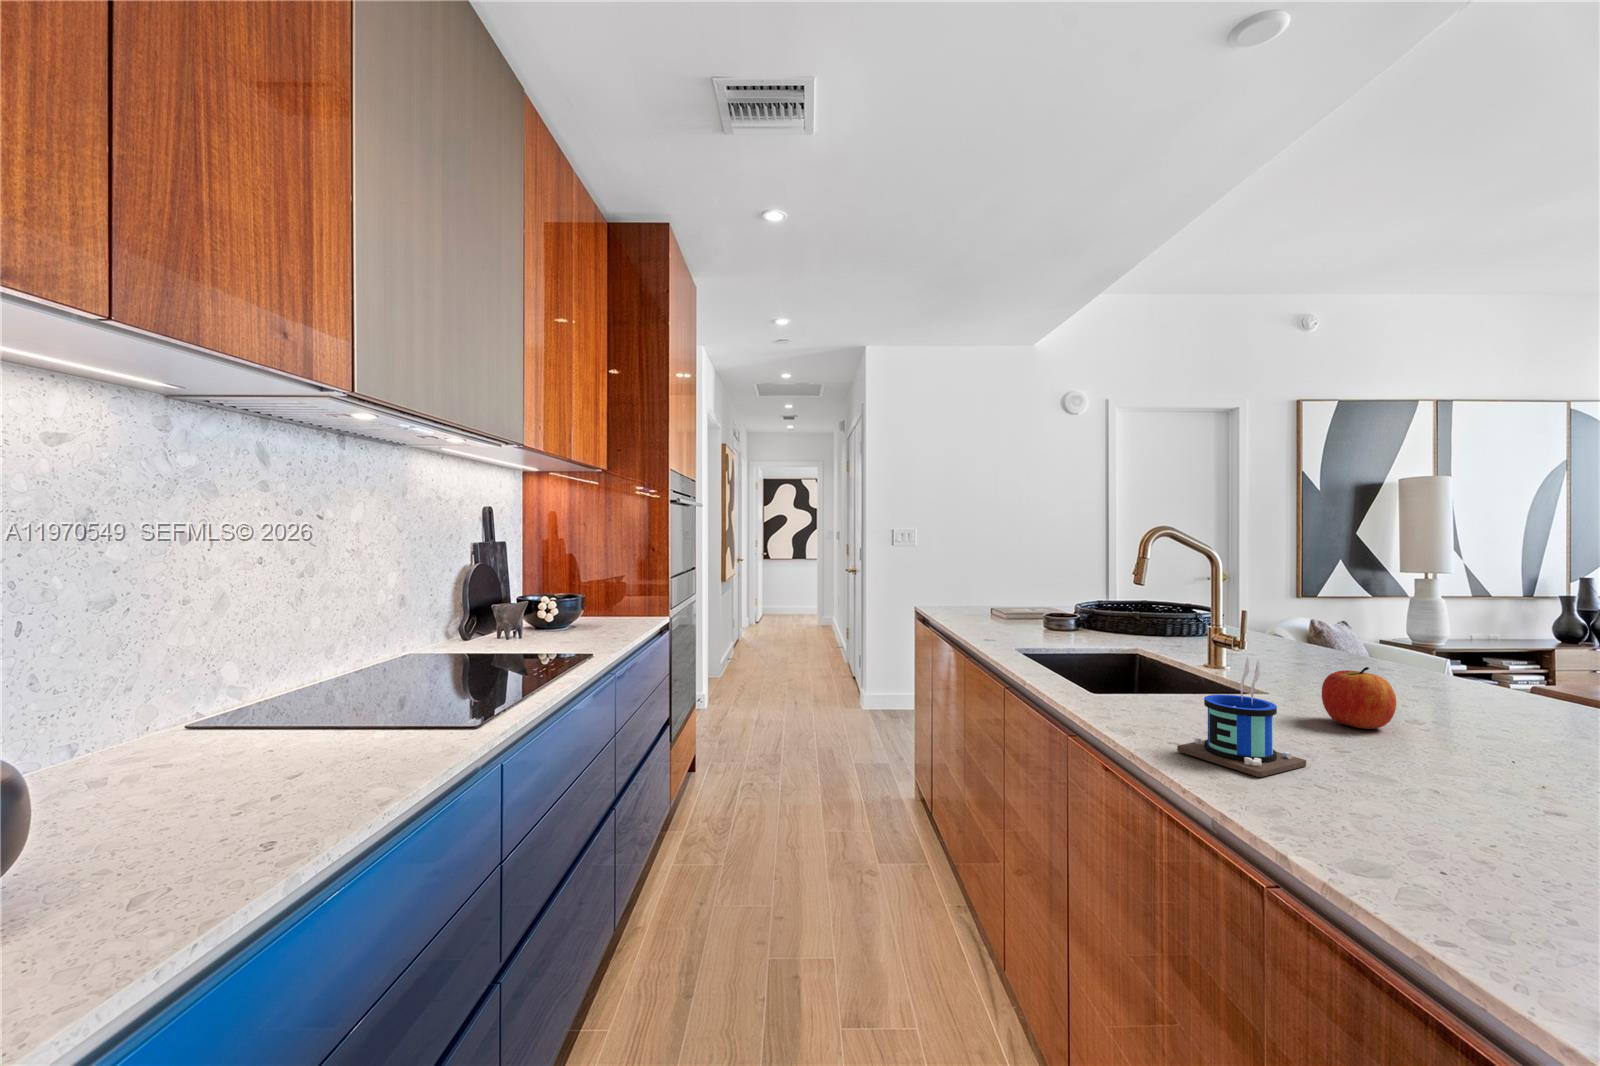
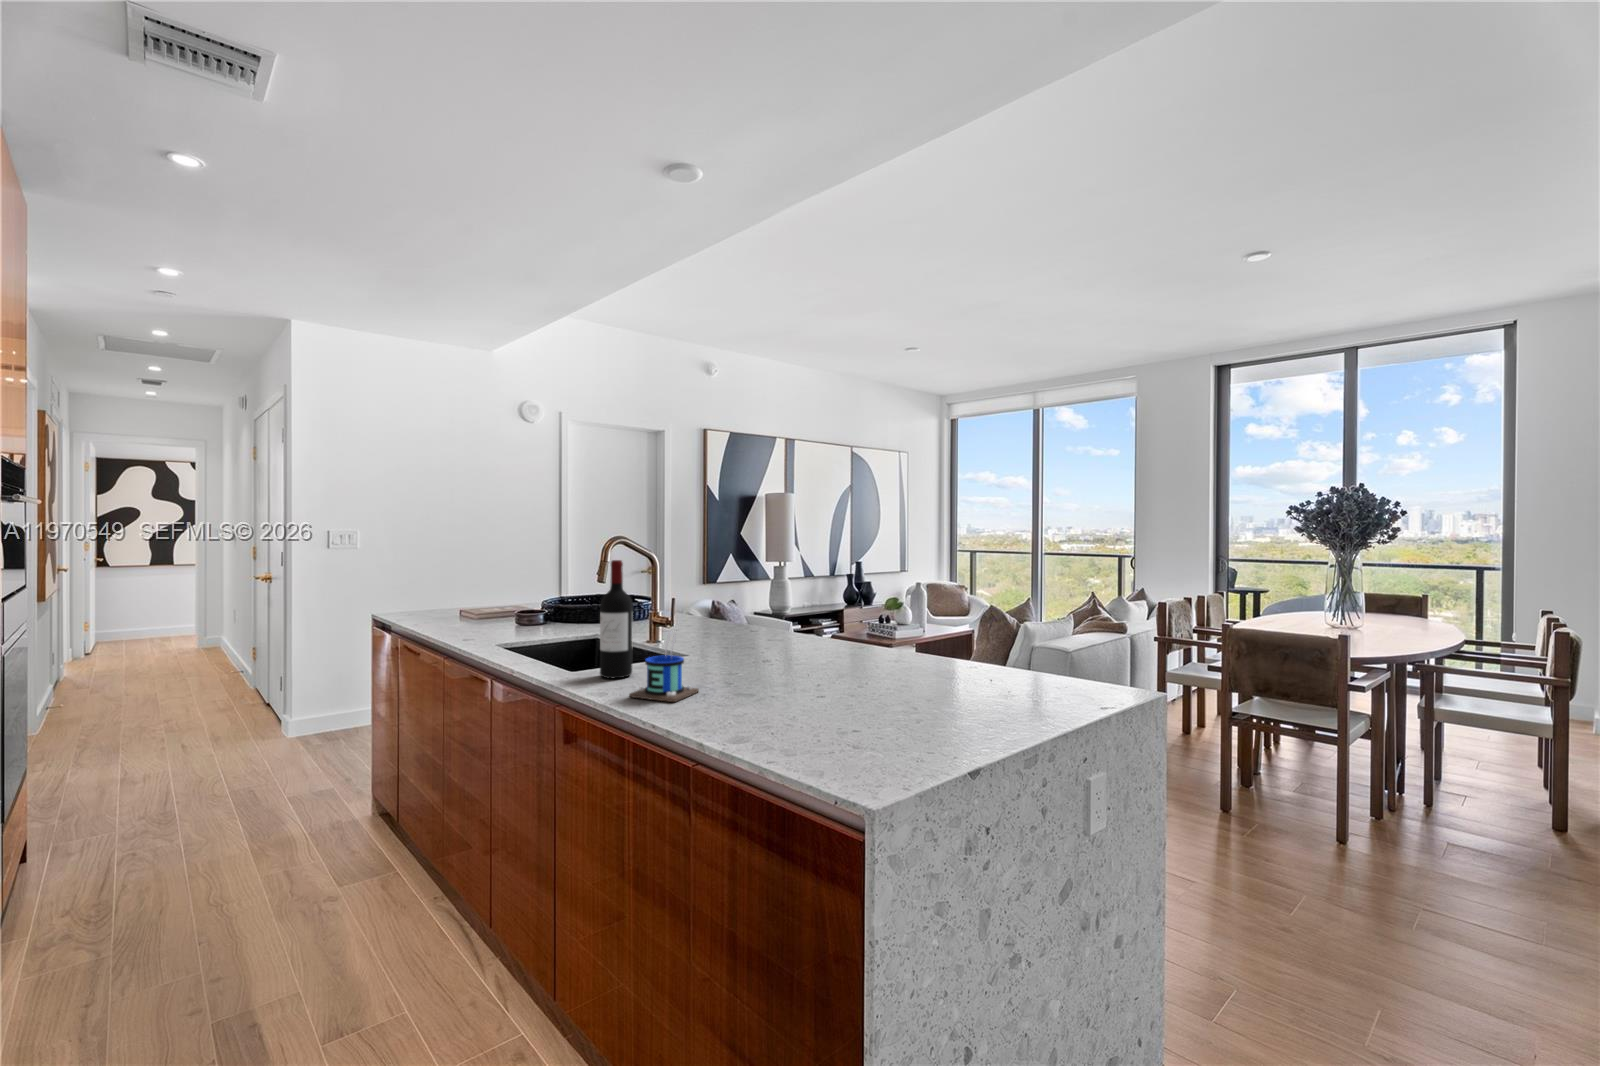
wine bottle: none [1134,549,1184,716] -> present [600,560,633,678]
apple: present [1322,667,1396,729] -> none [709,630,745,667]

